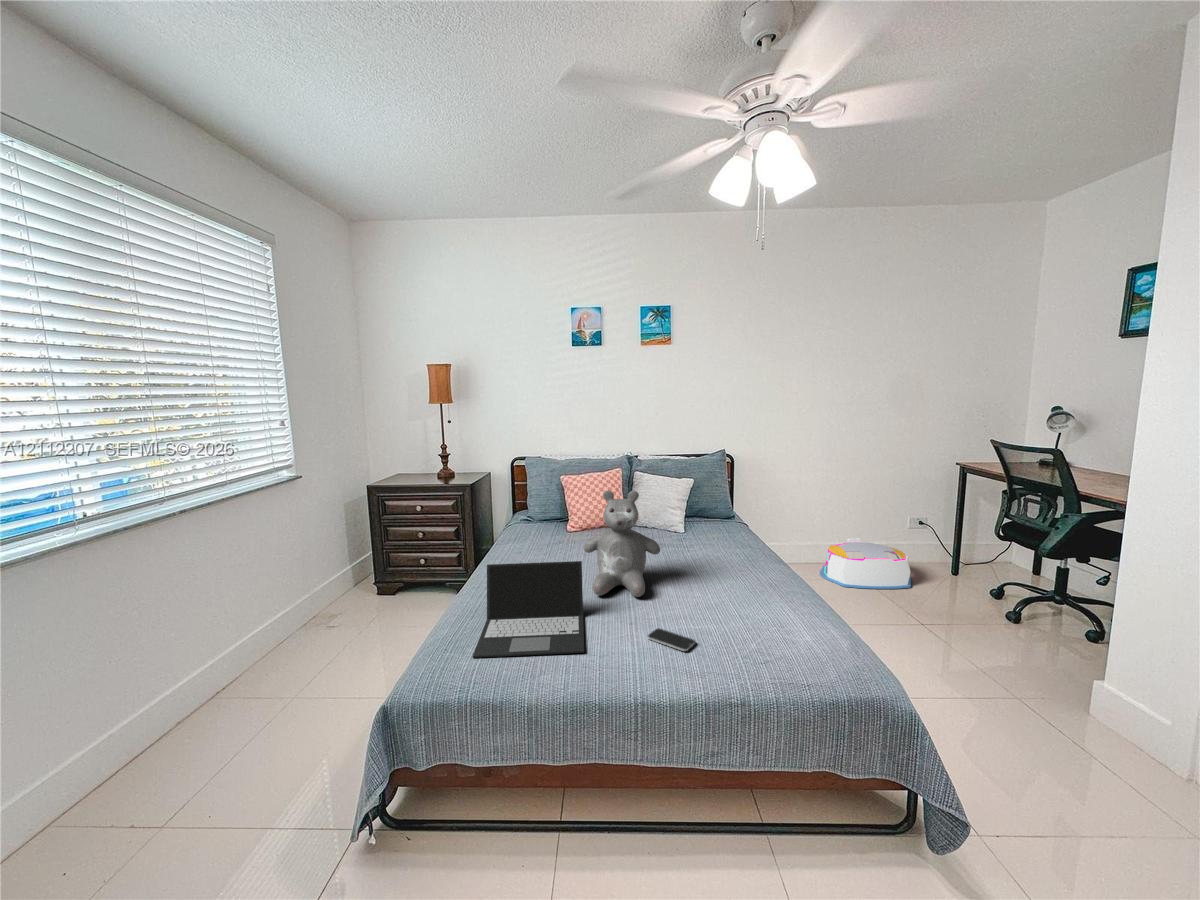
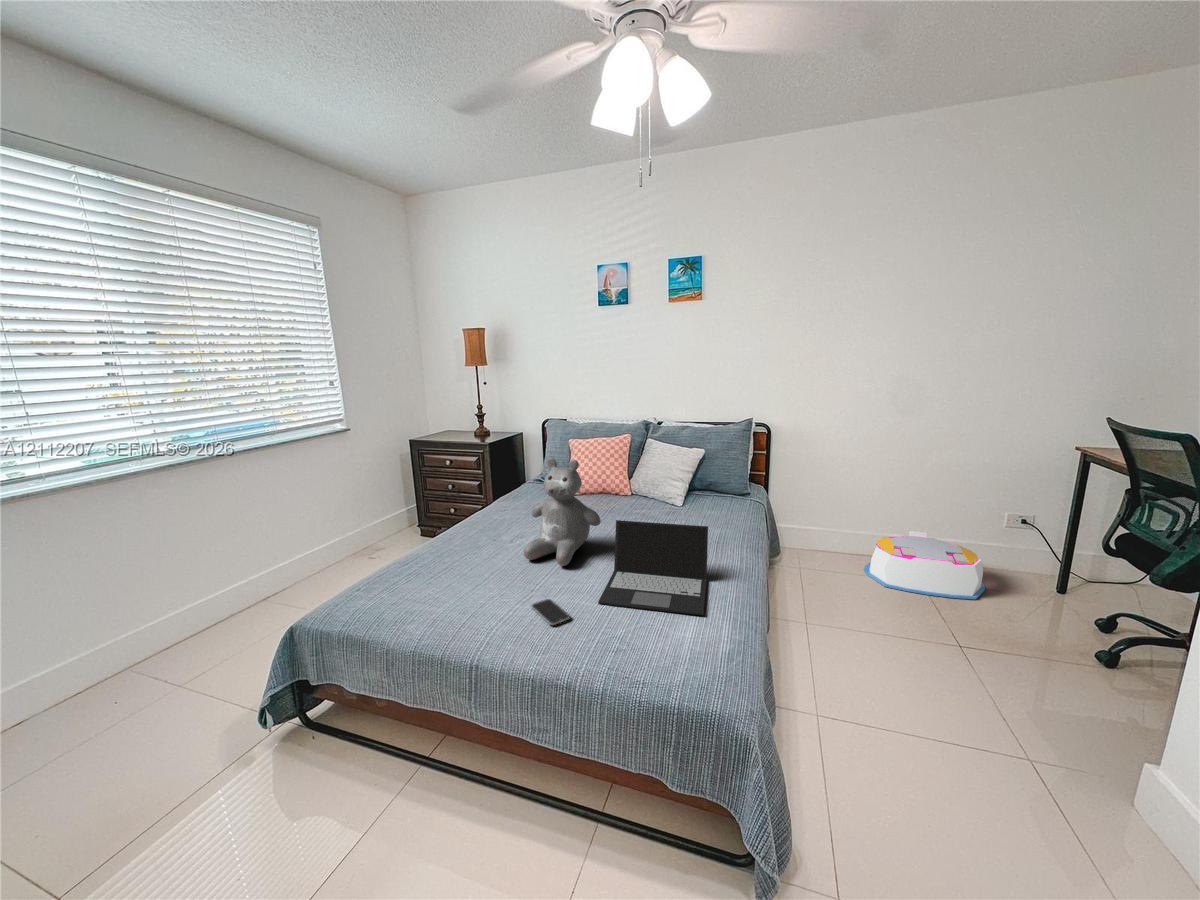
laptop: present [473,561,584,658] -> present [598,520,708,616]

